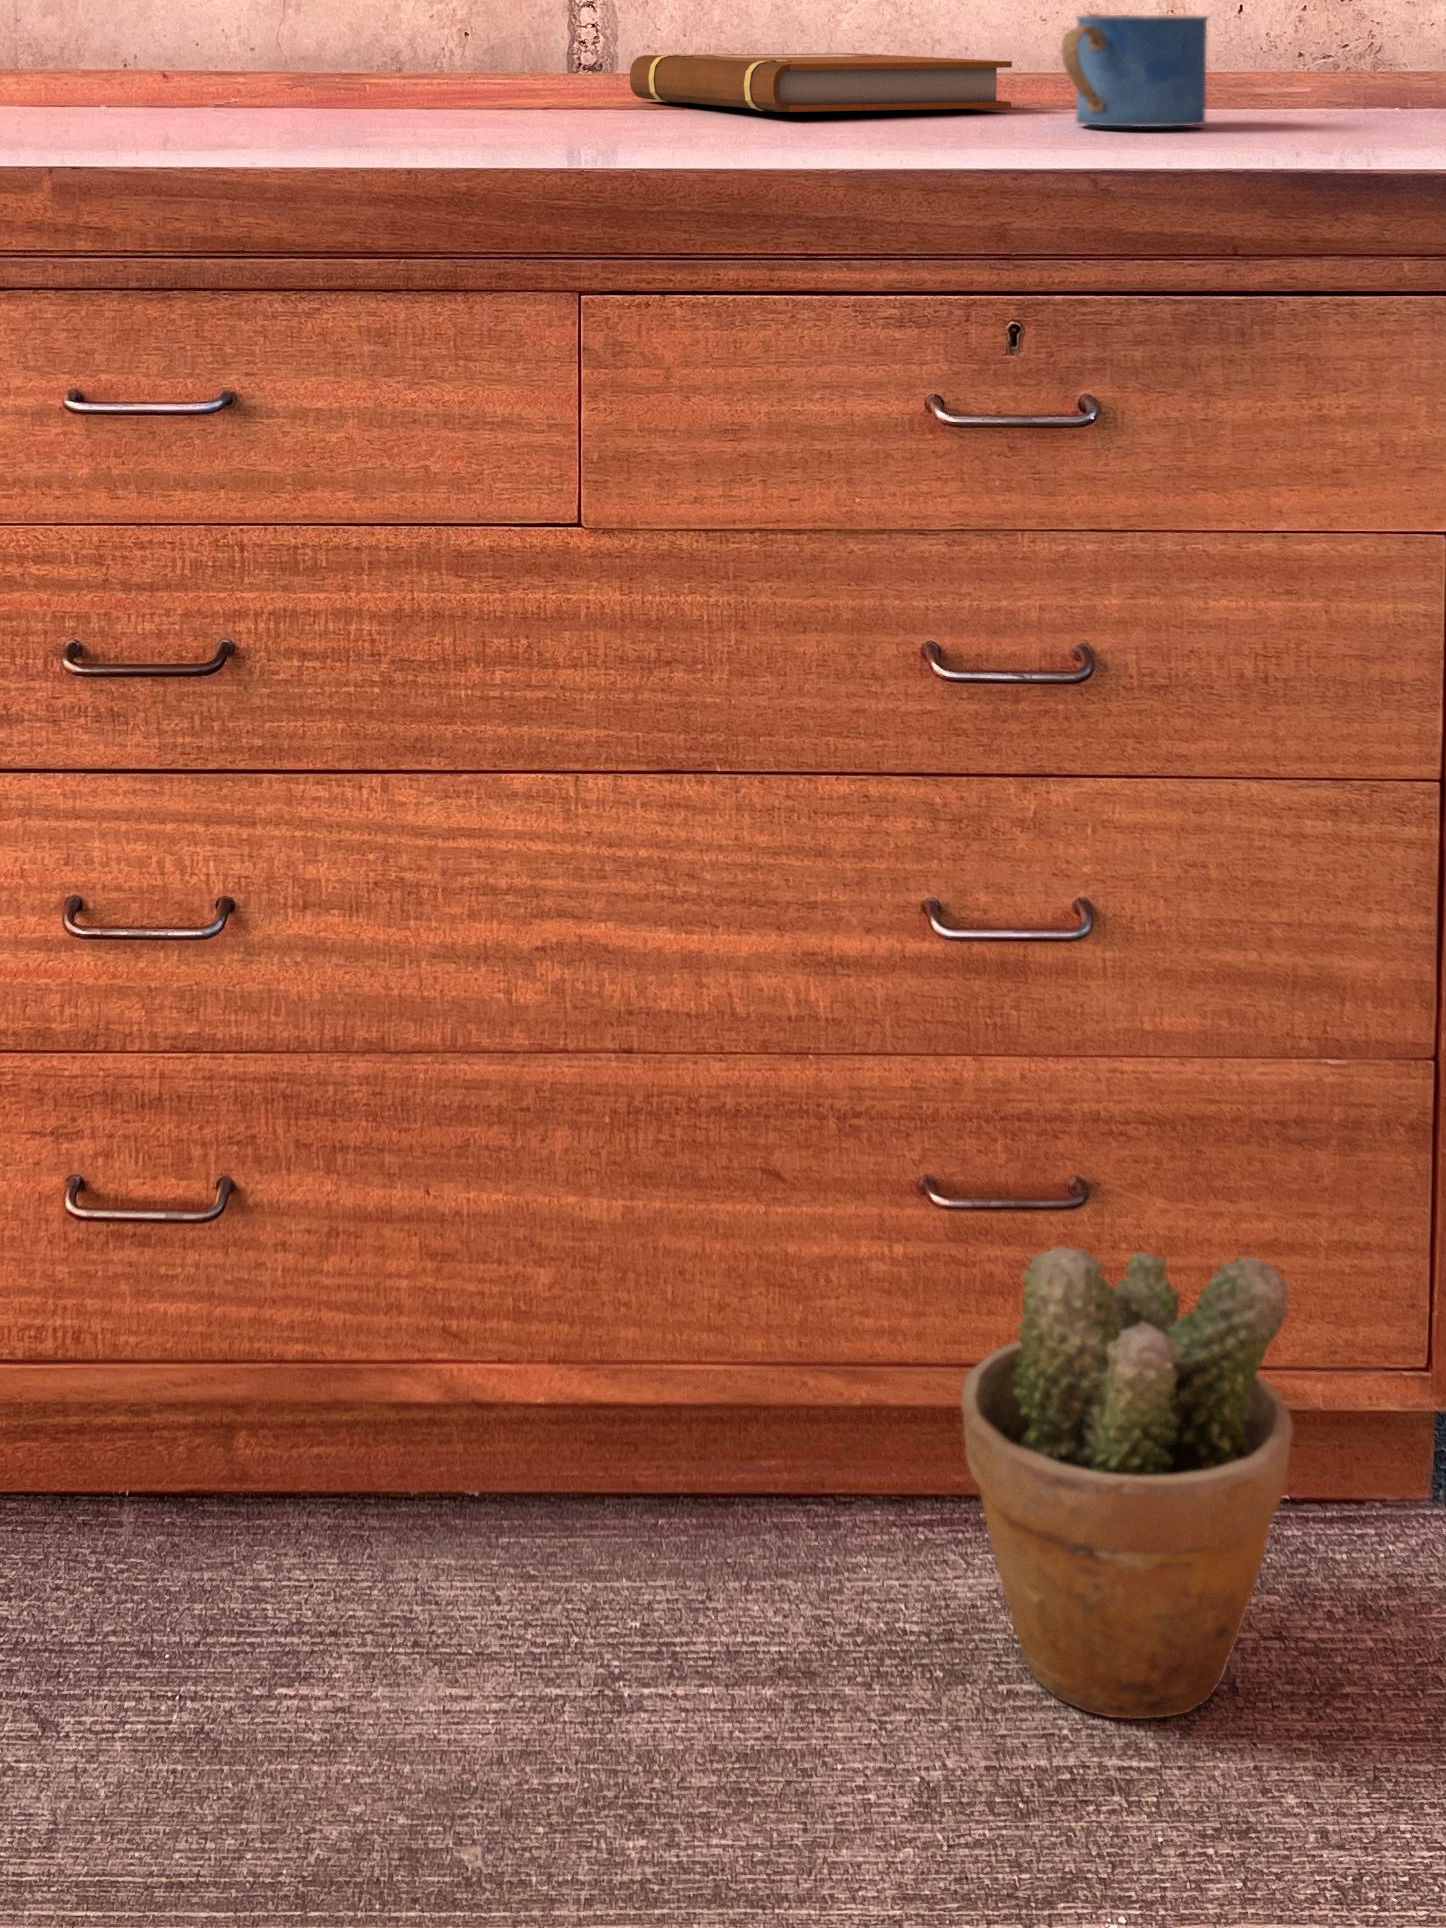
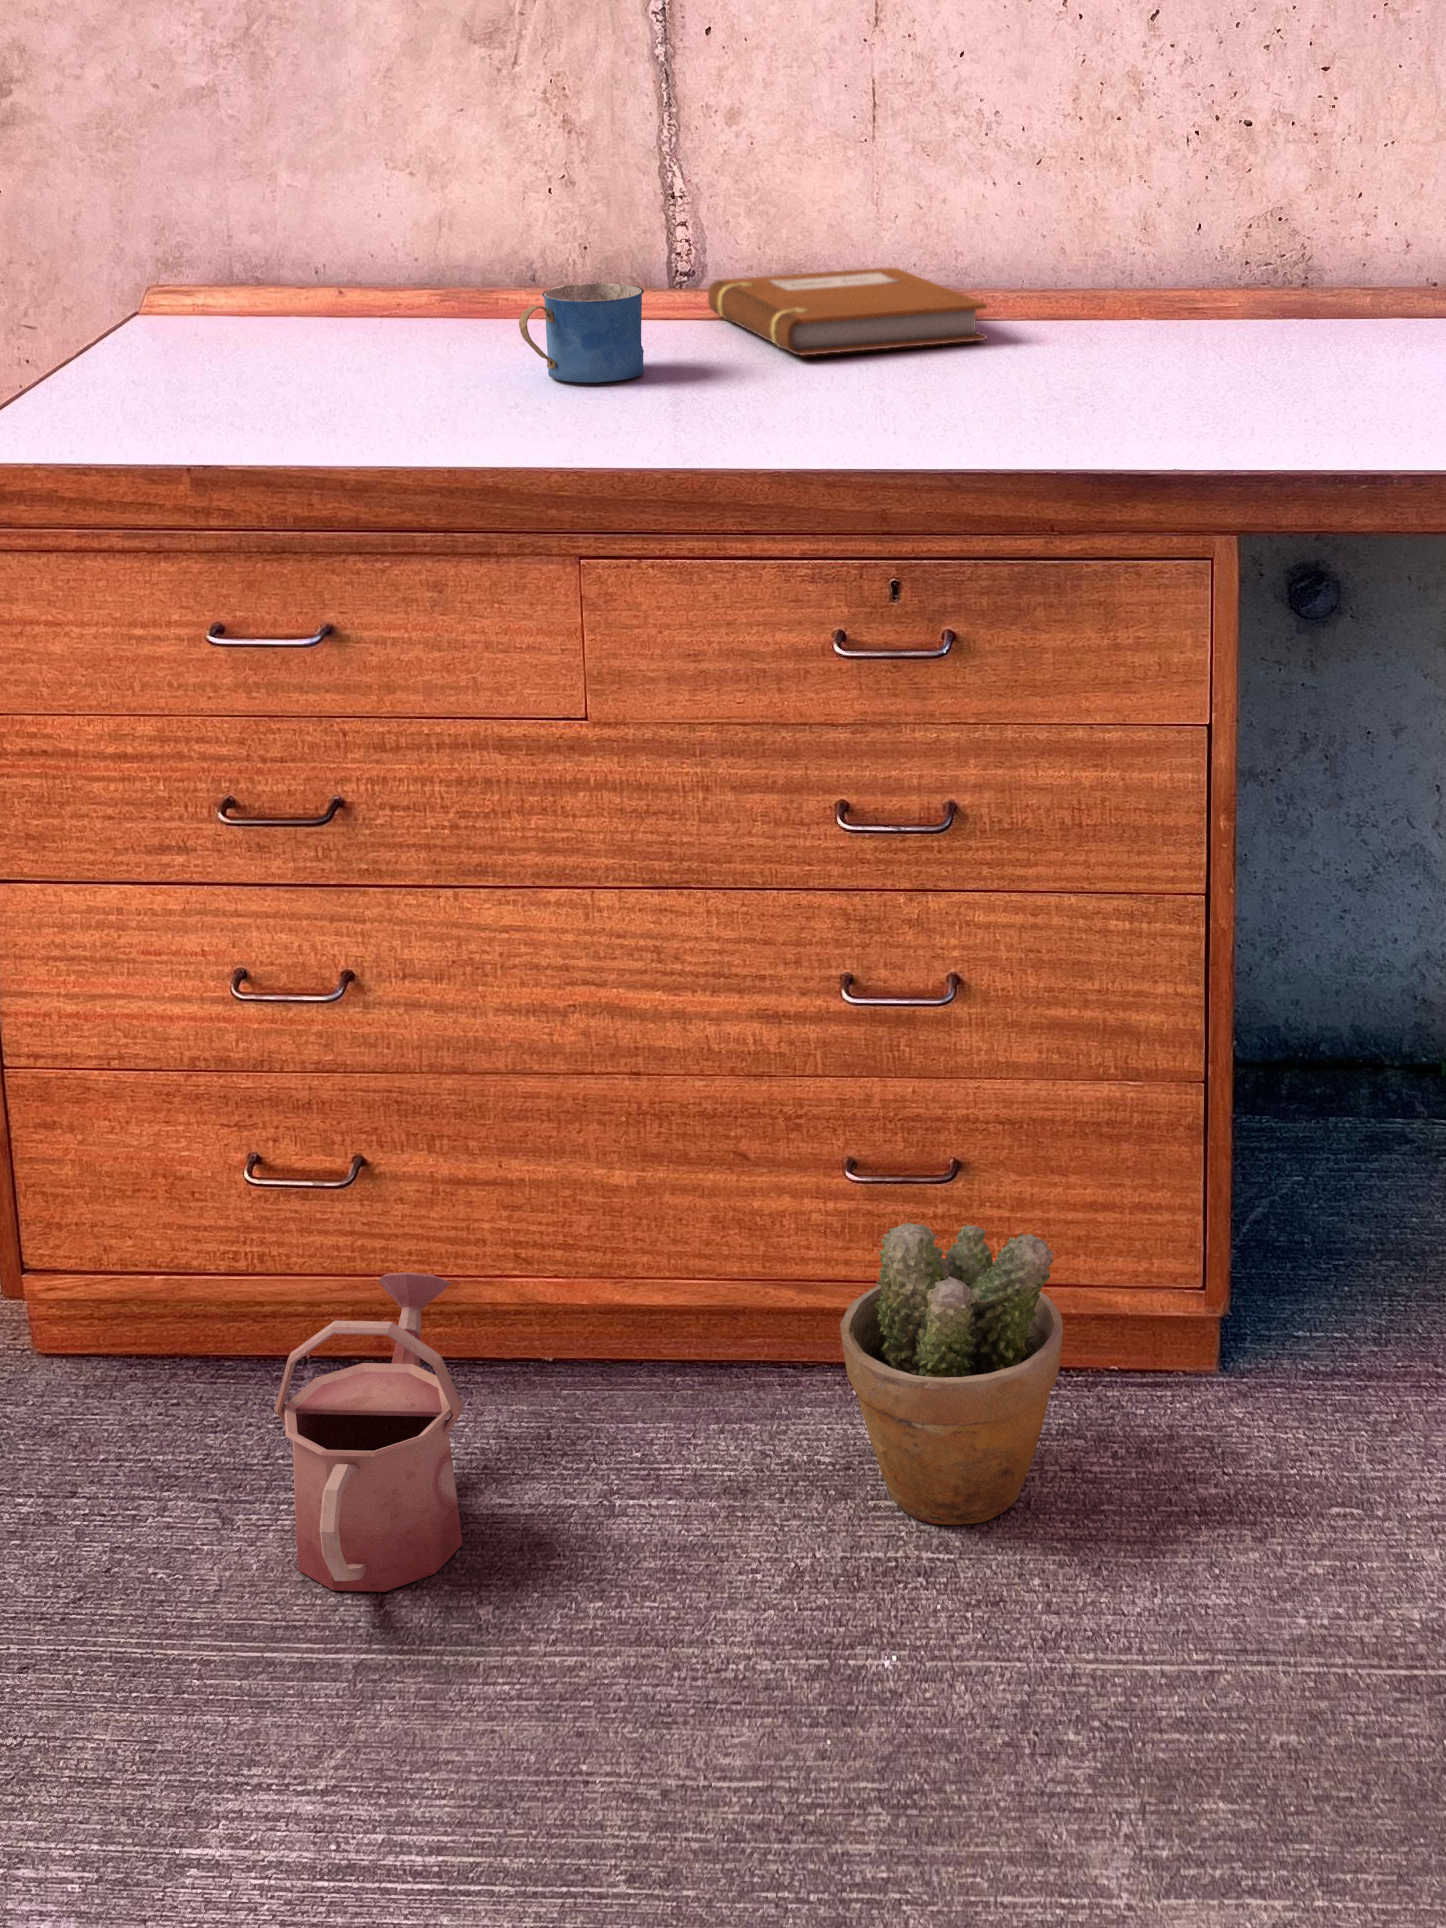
mug: present [1062,14,1208,127] -> present [519,284,644,382]
watering can: none [140,1339,425,1832] -> present [274,1272,463,1592]

